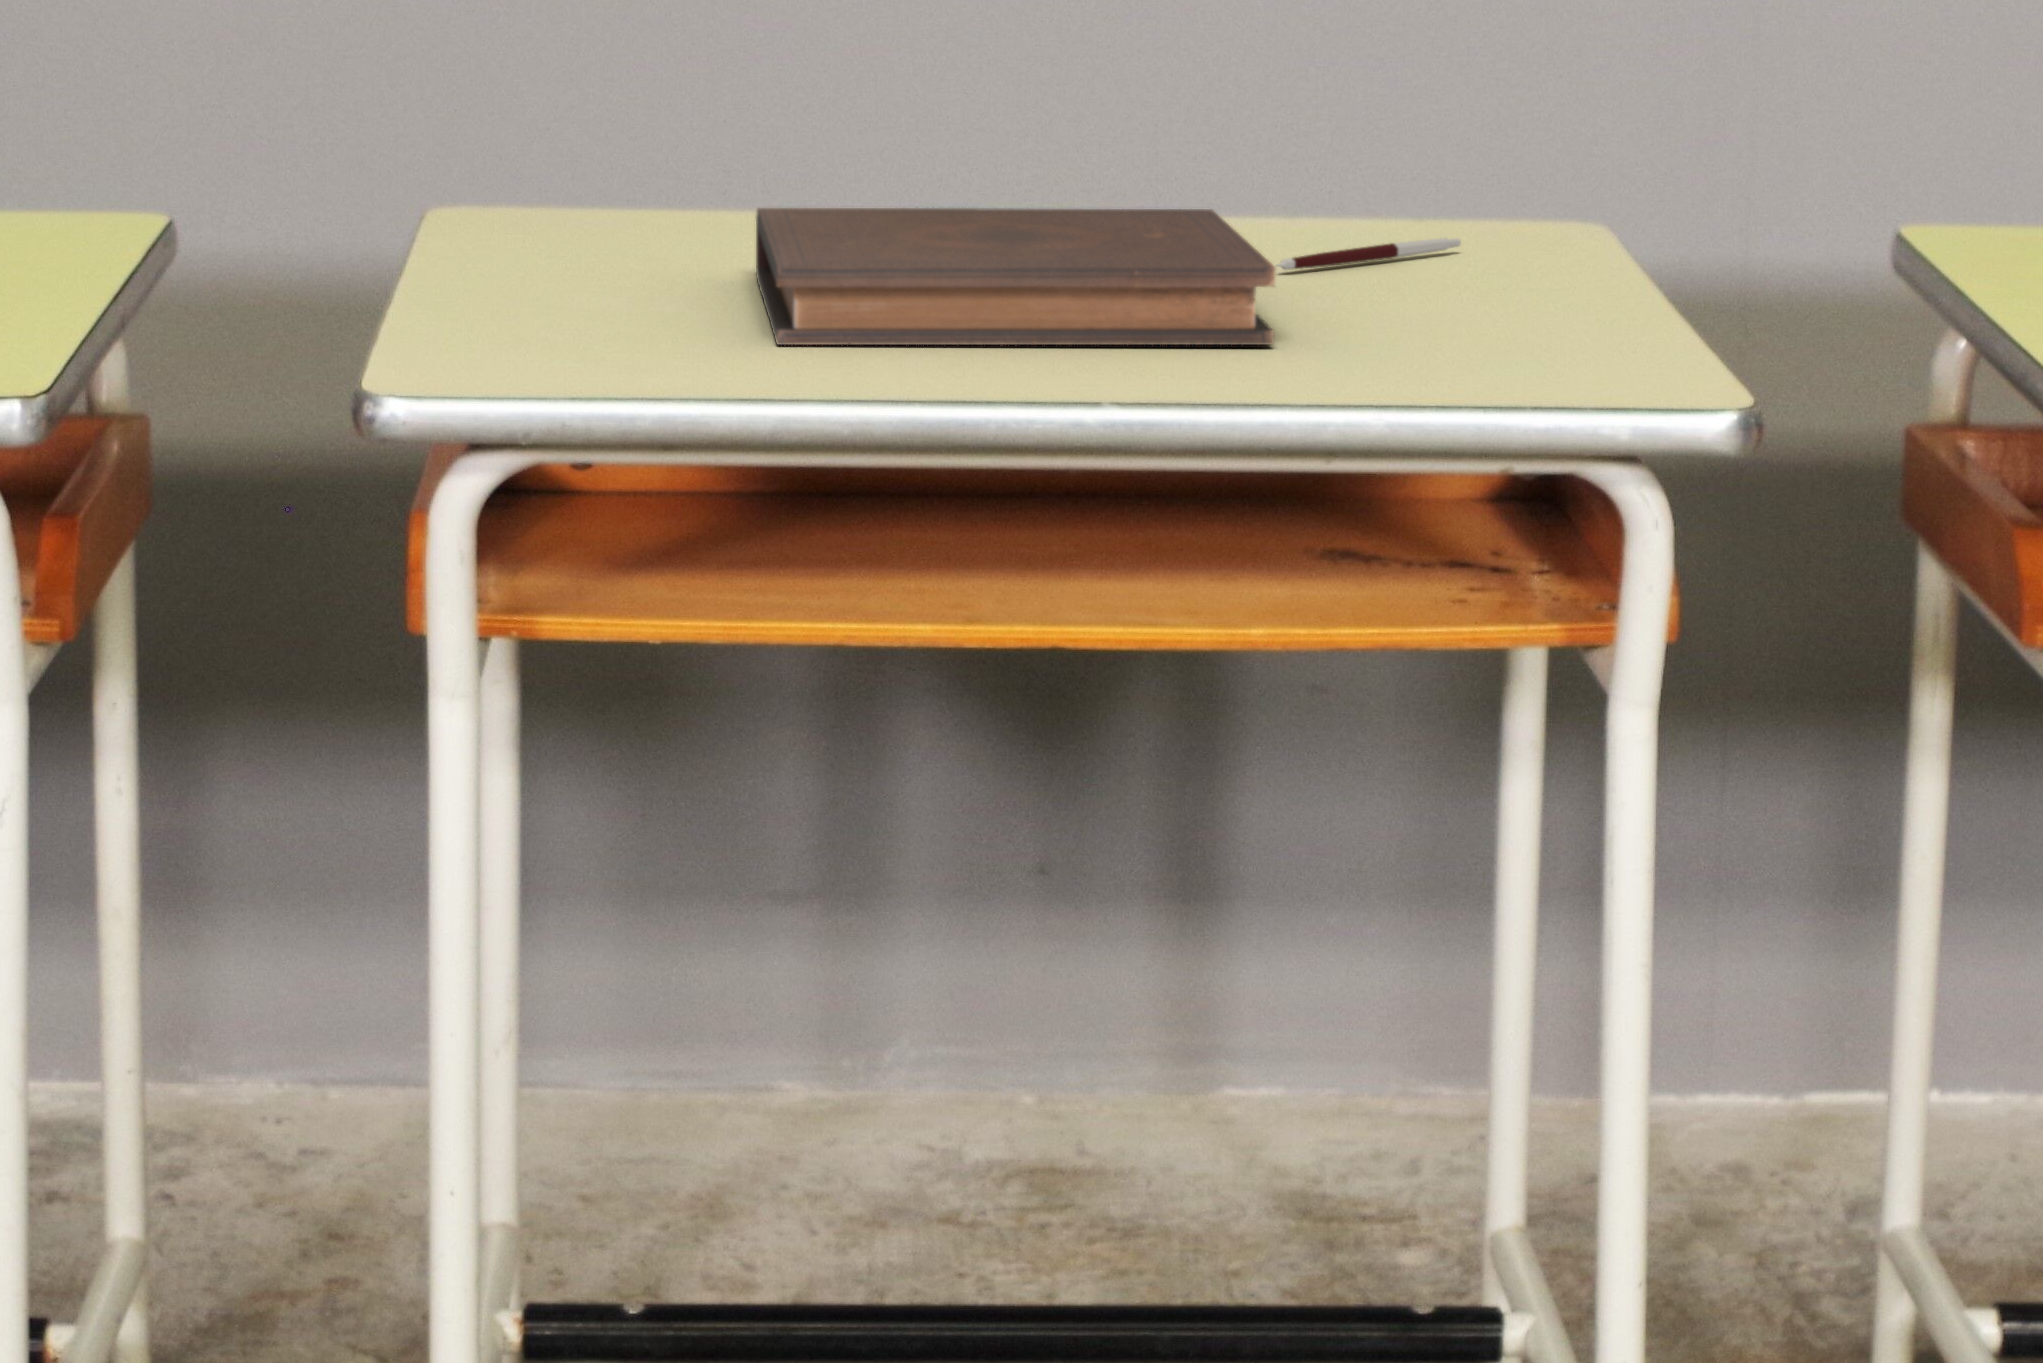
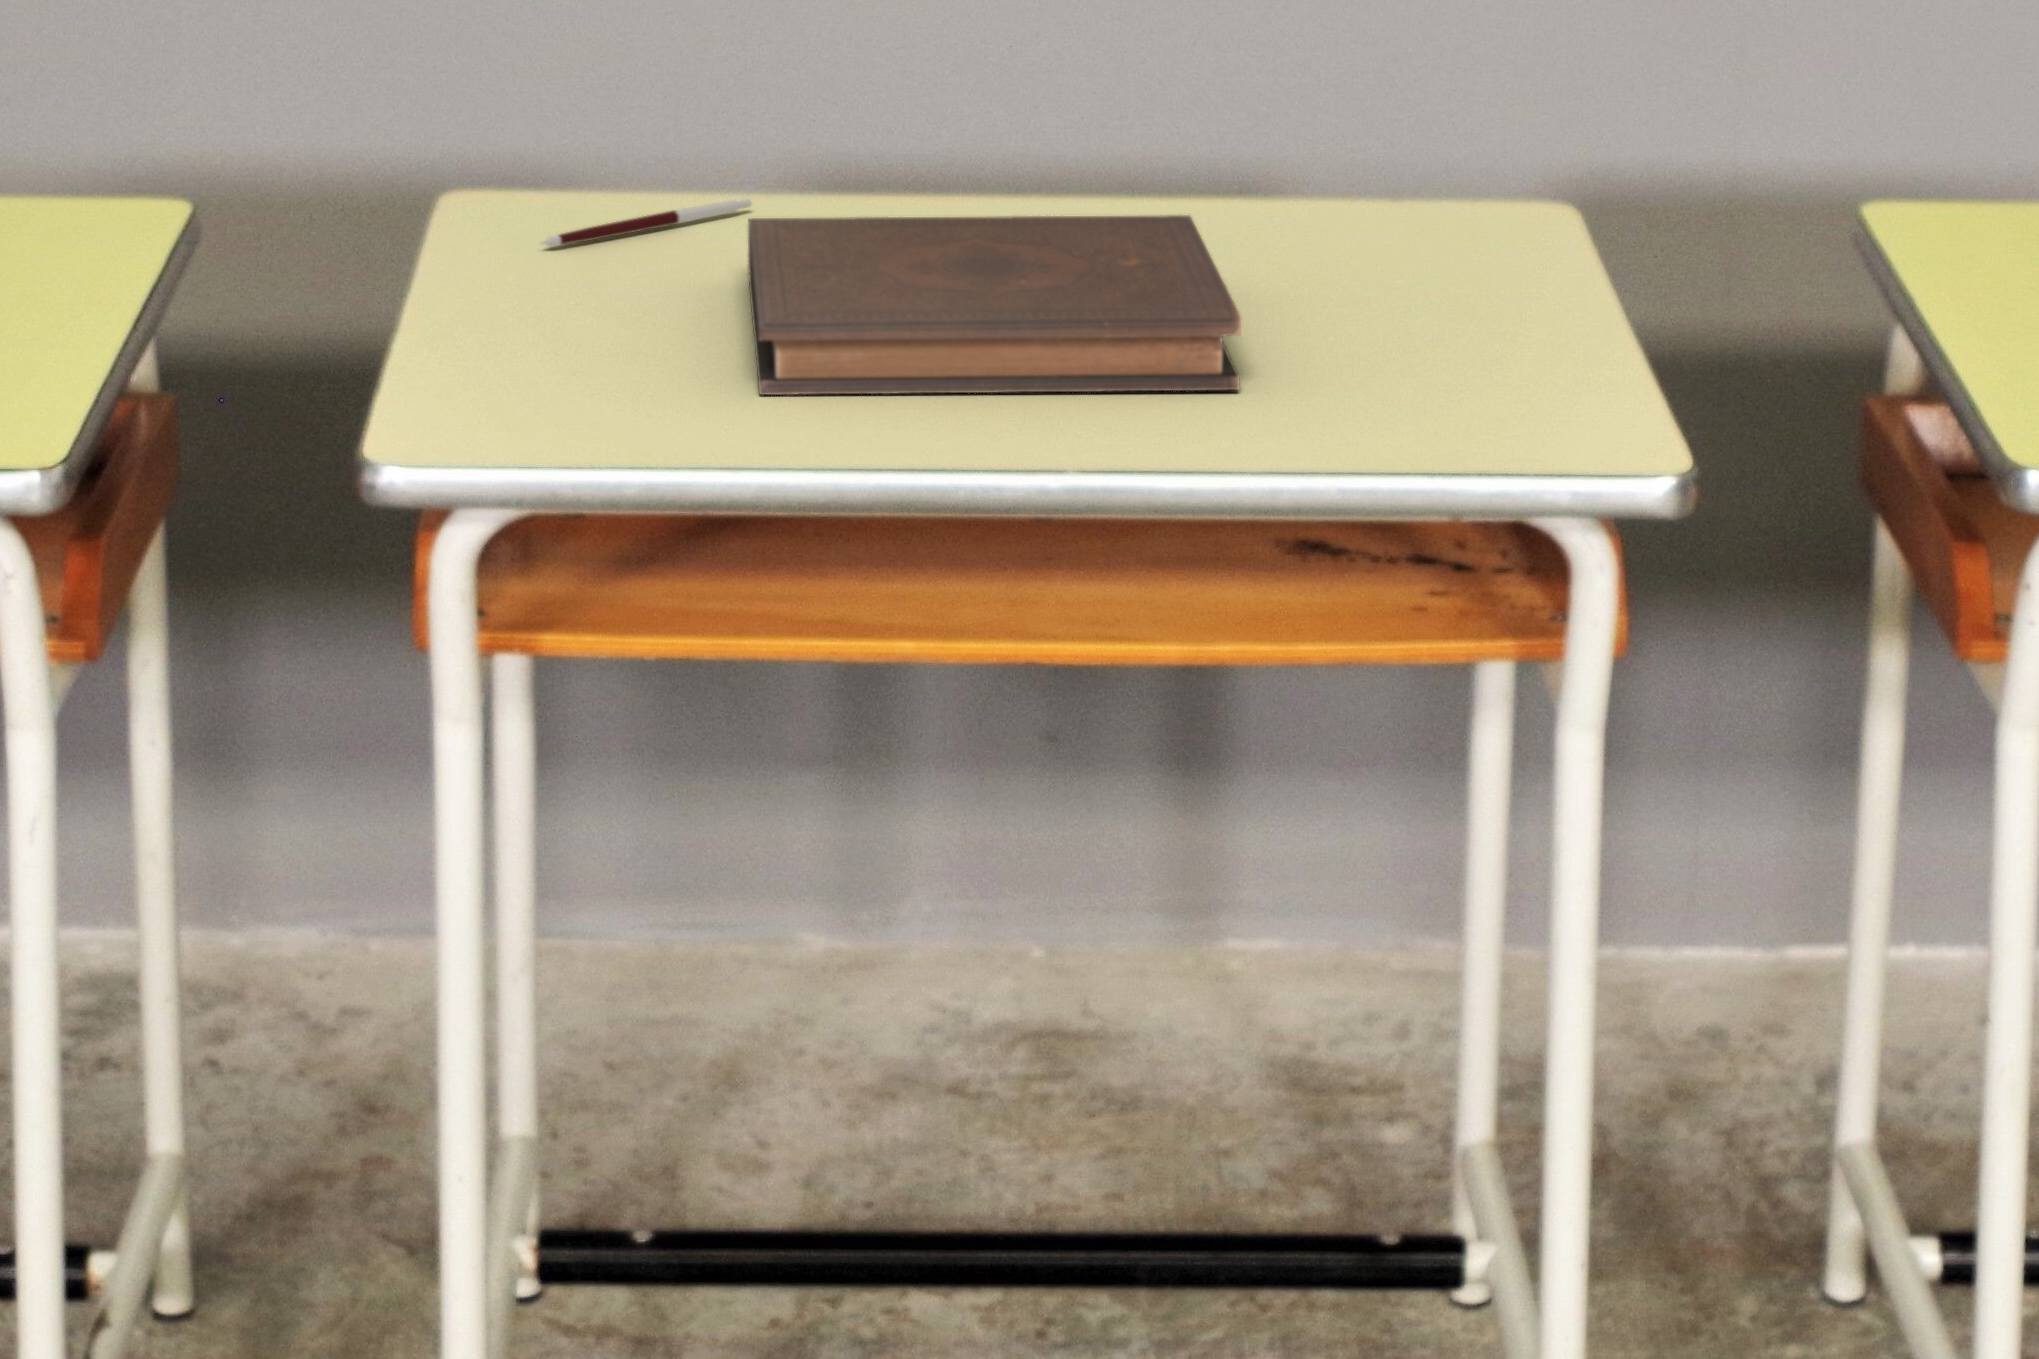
pen: present [1276,238,1461,270] -> present [542,199,752,246]

